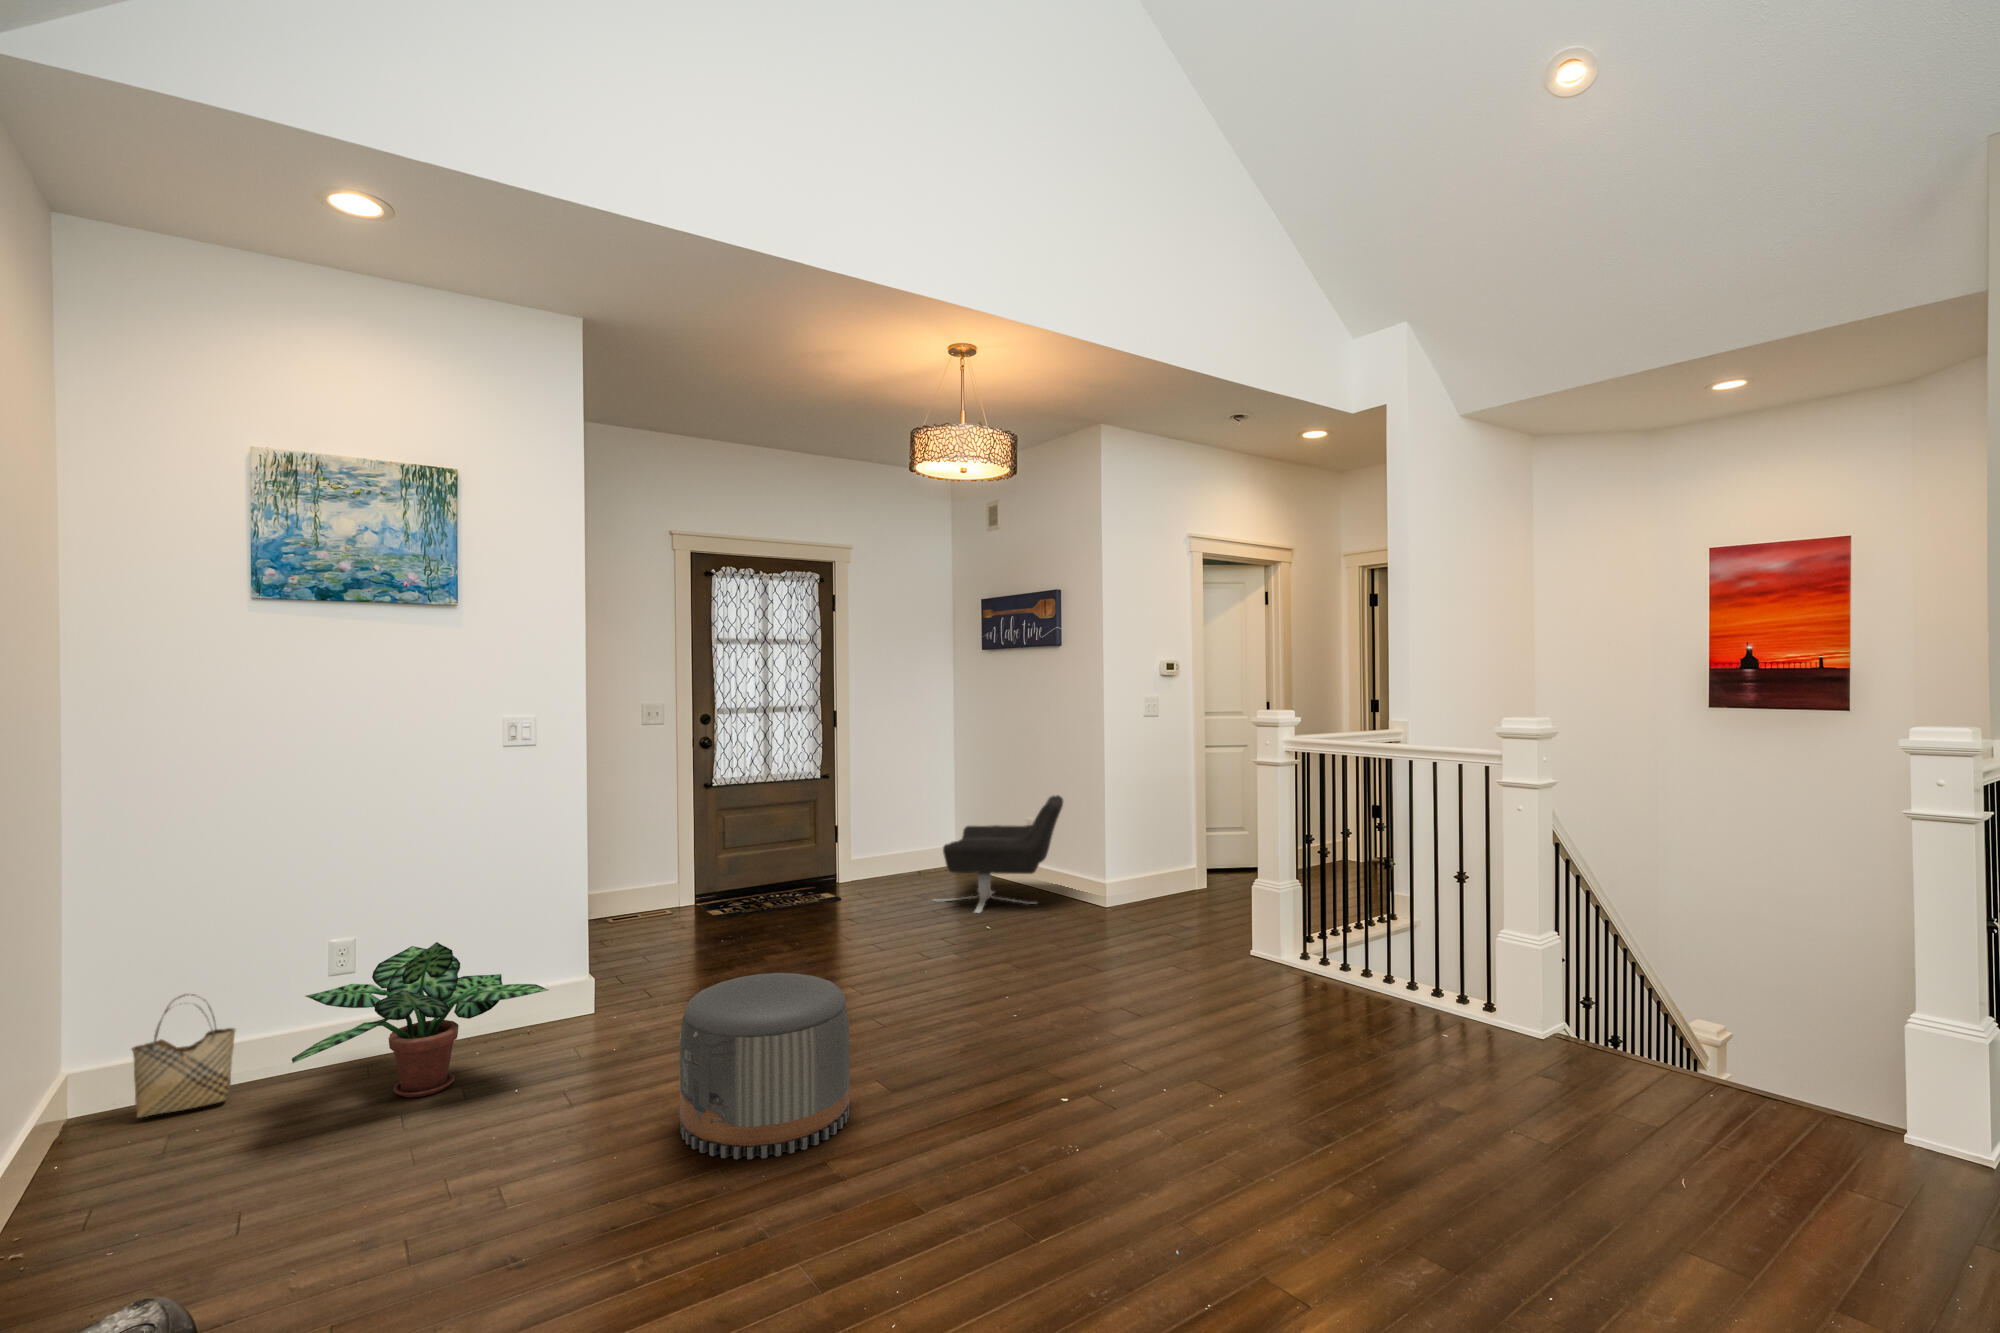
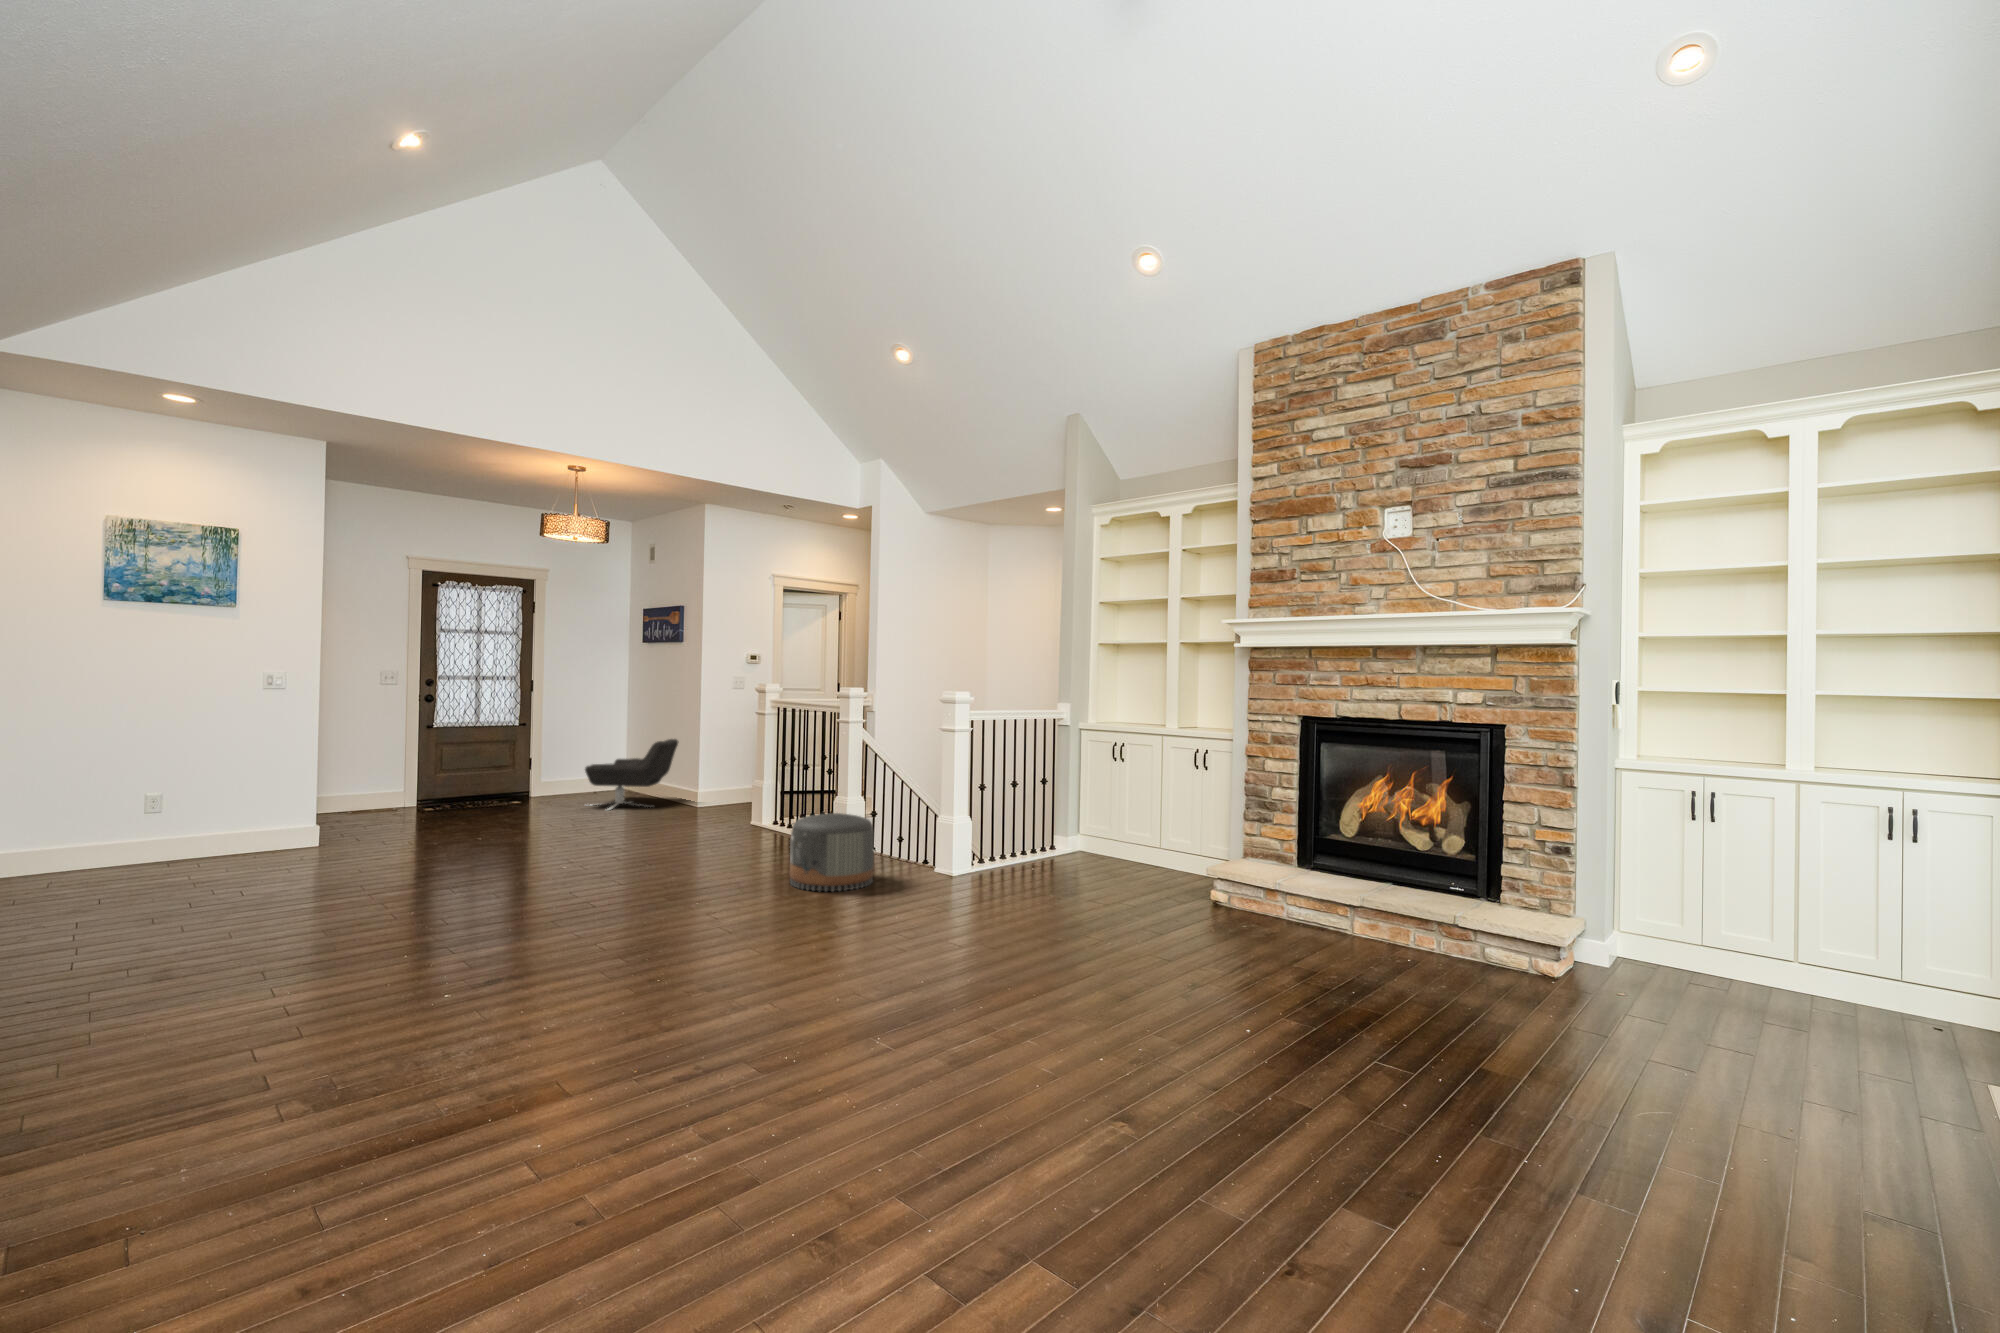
potted plant: present [292,942,548,1097] -> none [127,788,281,871]
pouf: present [679,973,850,1159] -> present [790,813,874,891]
woven basket: present [132,995,235,1118] -> none [28,815,90,876]

